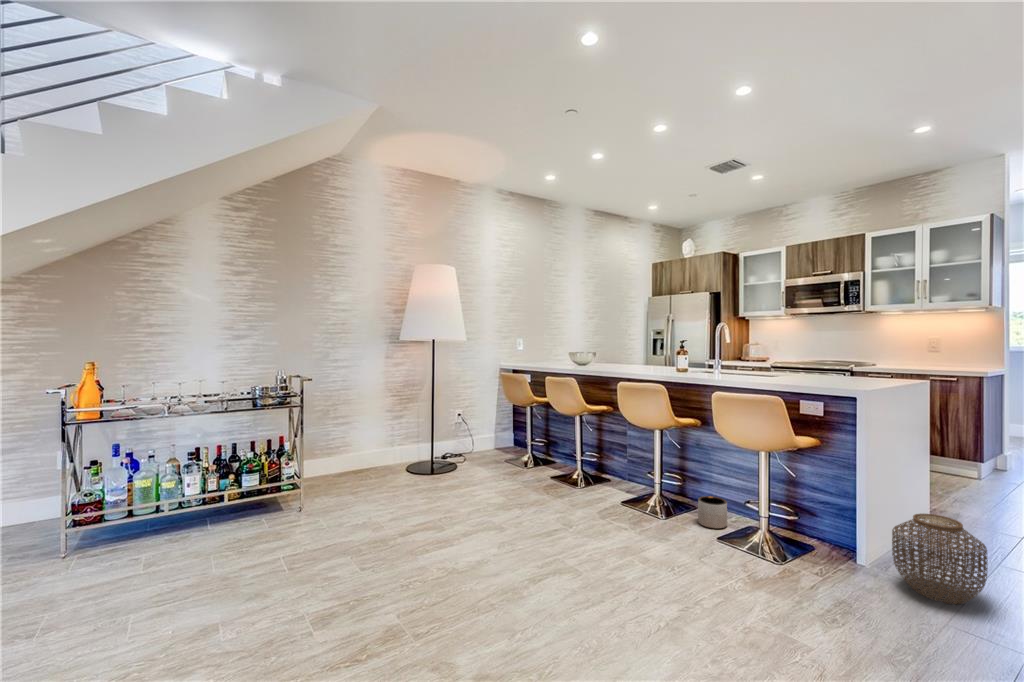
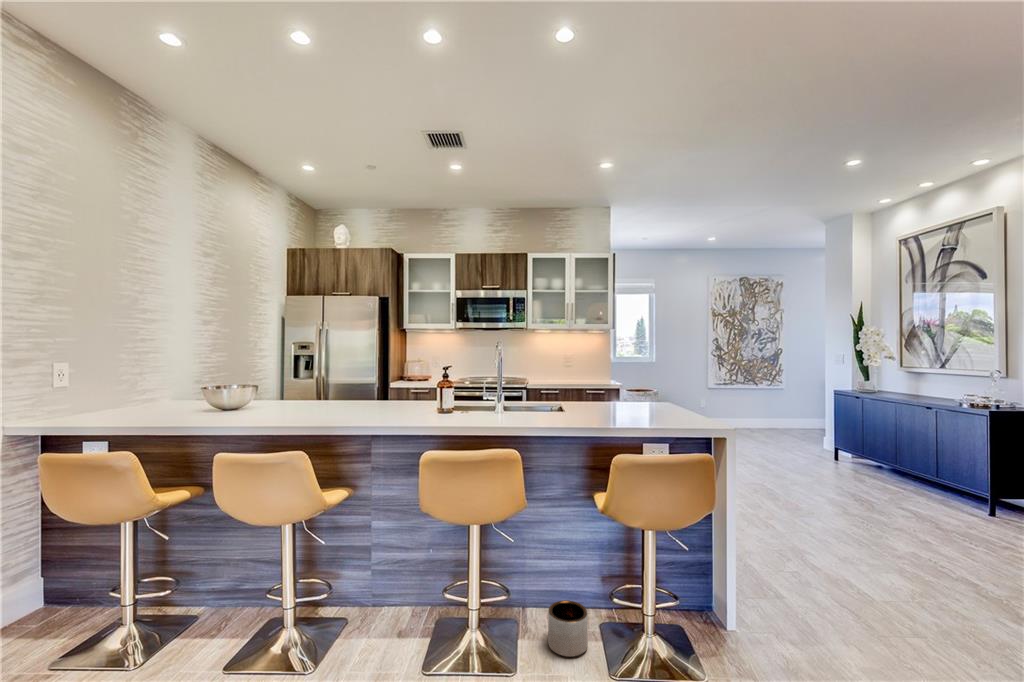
woven basket: present [892,514,988,604] -> none [768,556,856,653]

